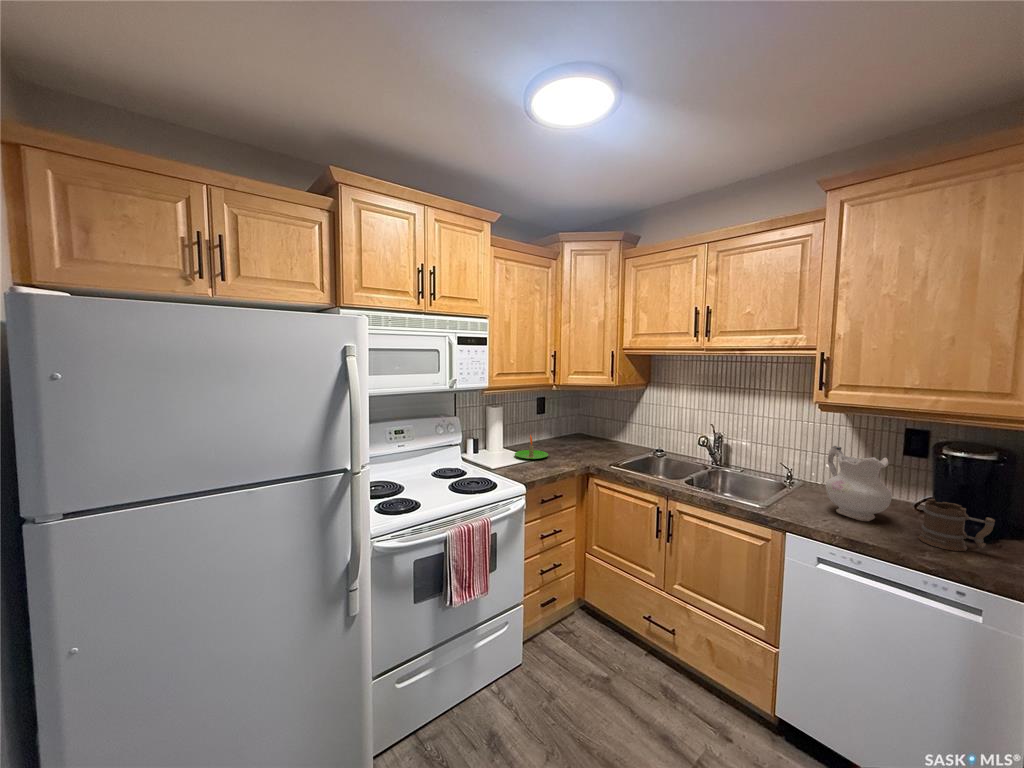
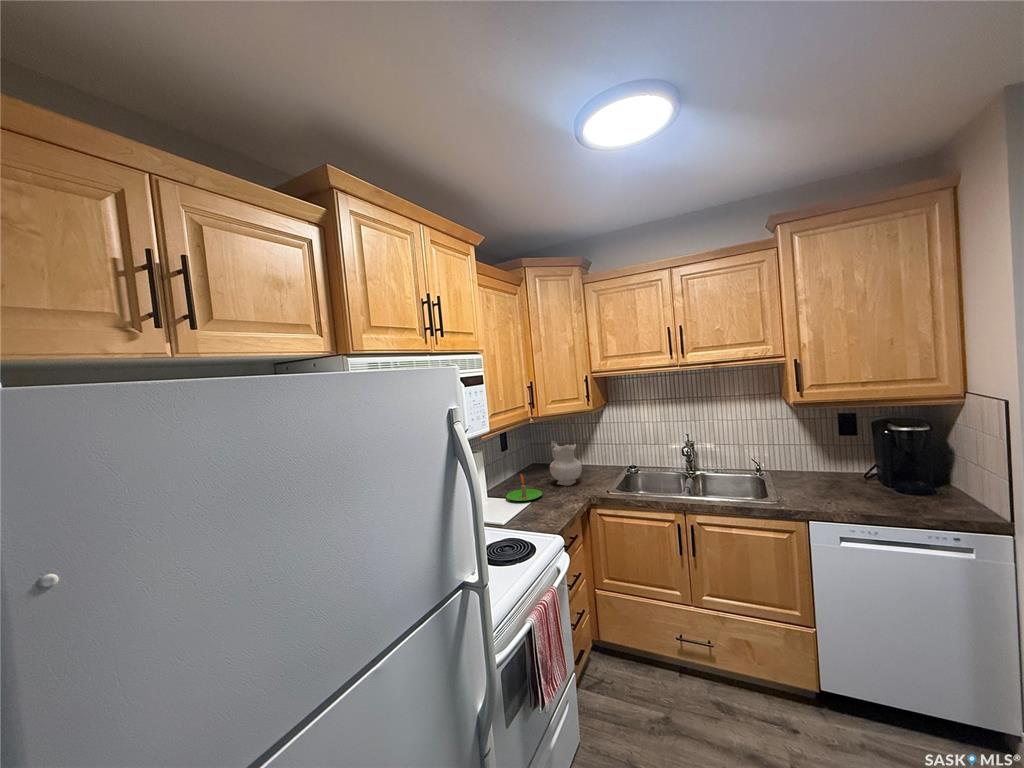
ceramic pitcher: present [826,446,892,521] -> present [550,441,582,486]
mug: present [918,499,995,551] -> none [899,469,955,508]

